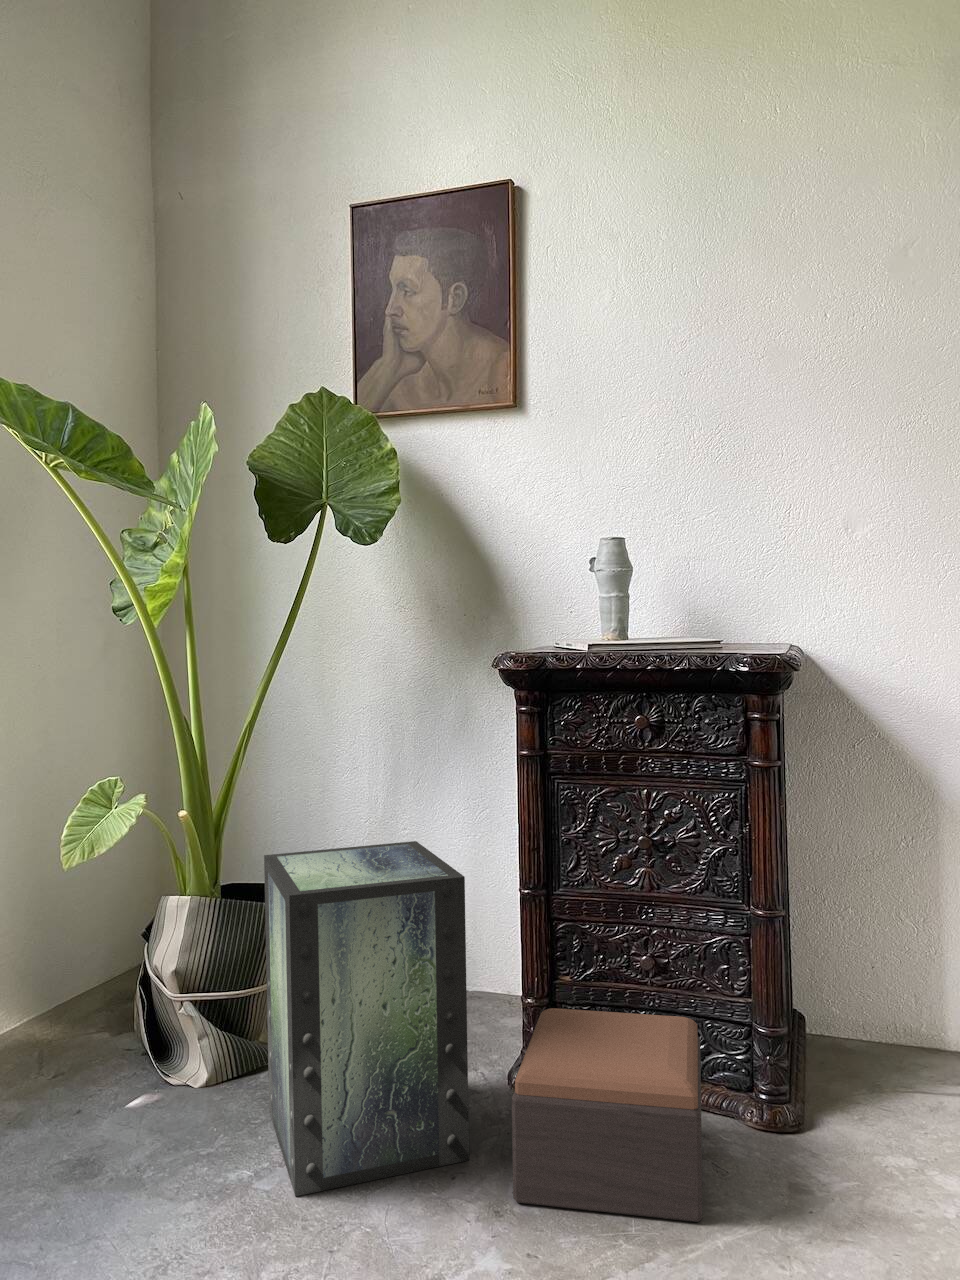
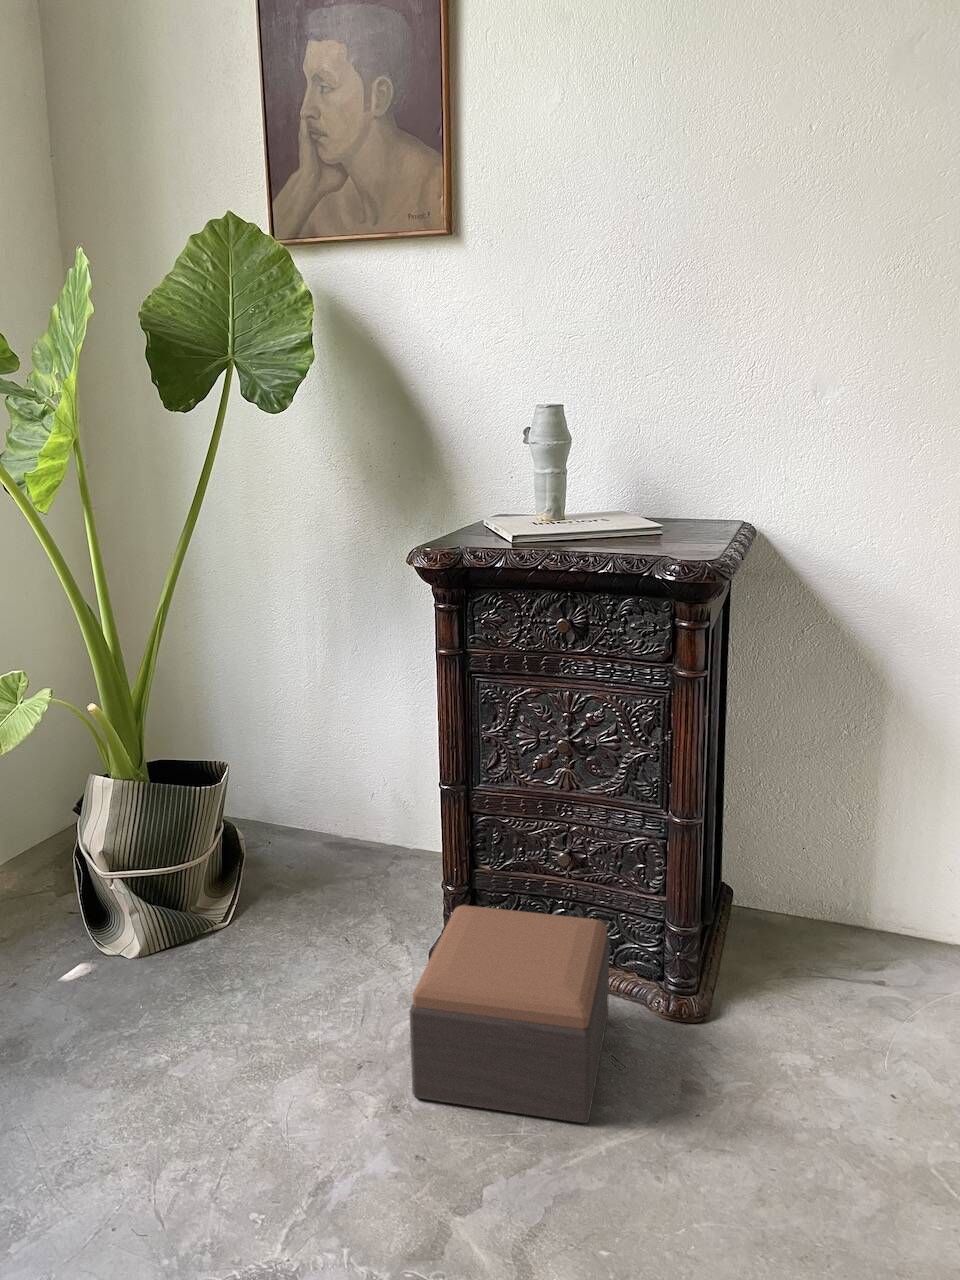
storage box: present [264,841,469,1196] -> none [172,735,378,1087]

